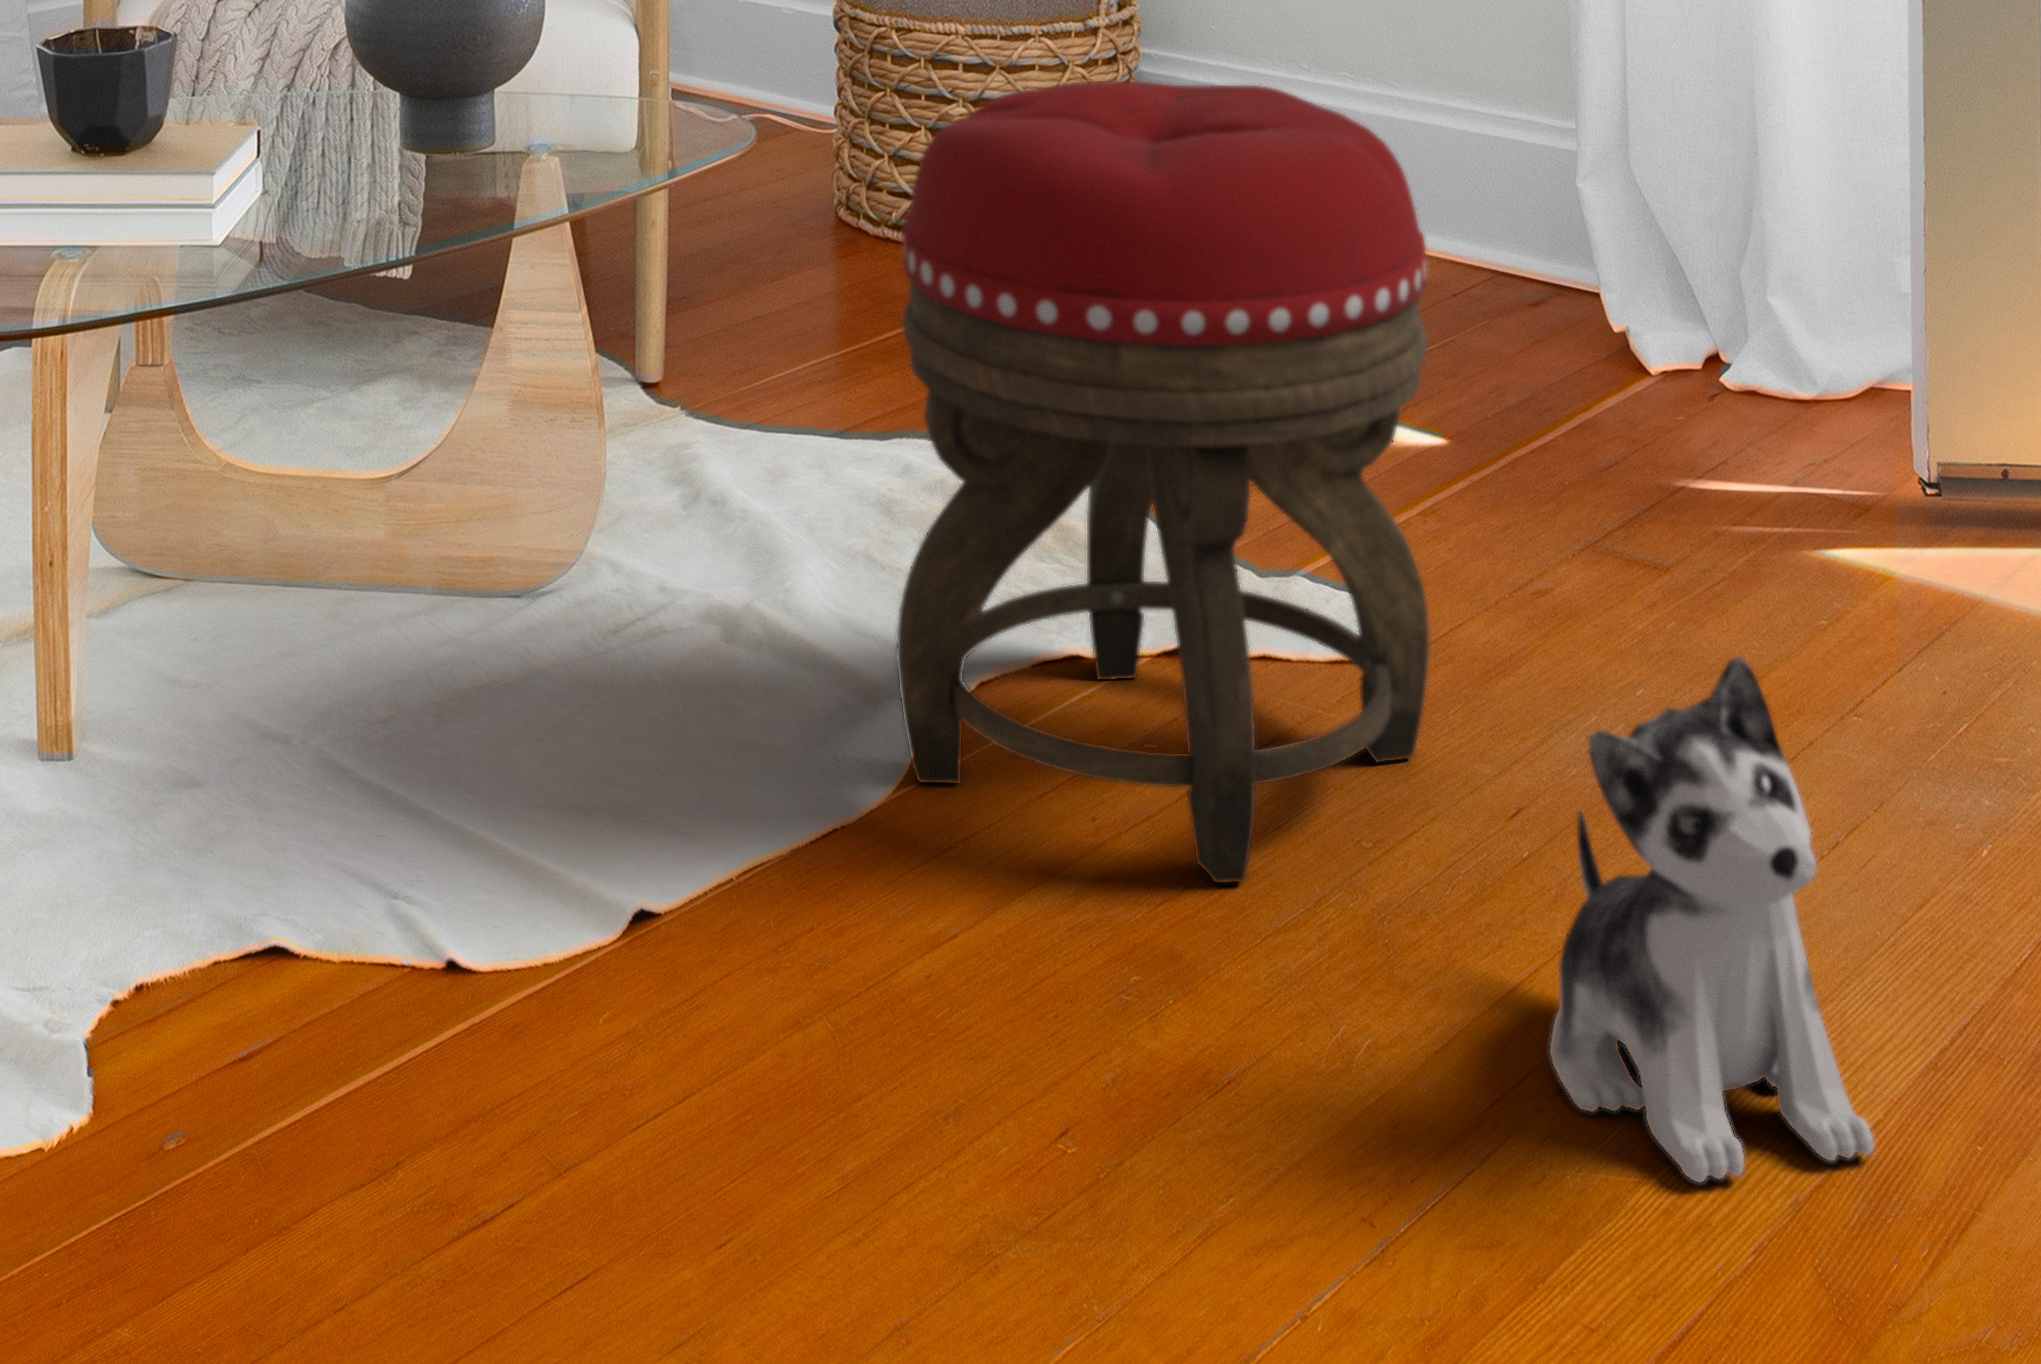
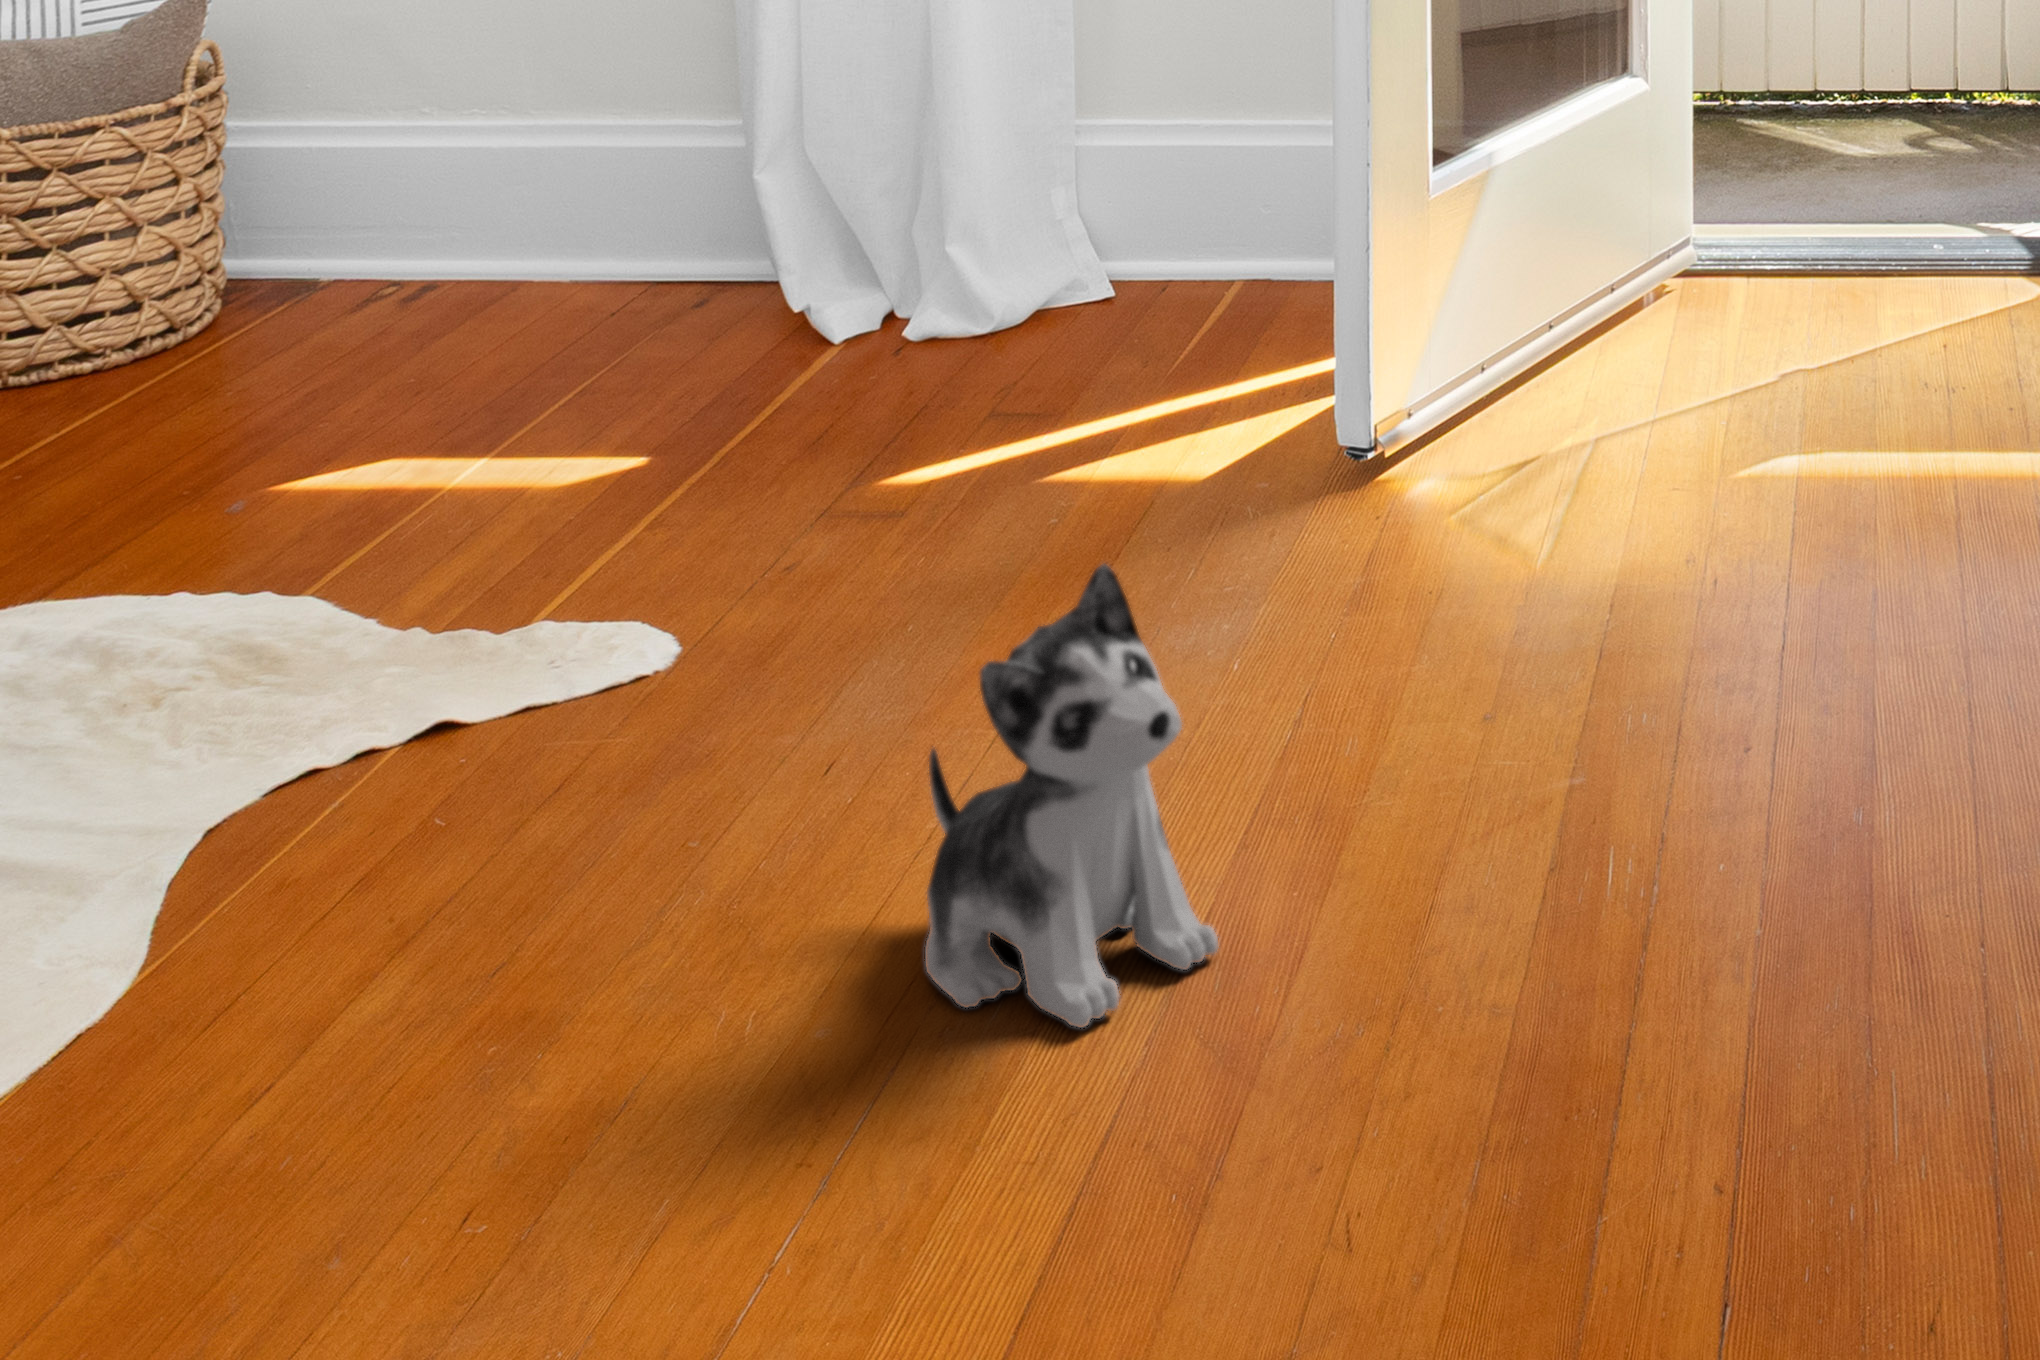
footstool: present [897,81,1429,883] -> none [137,137,743,951]

